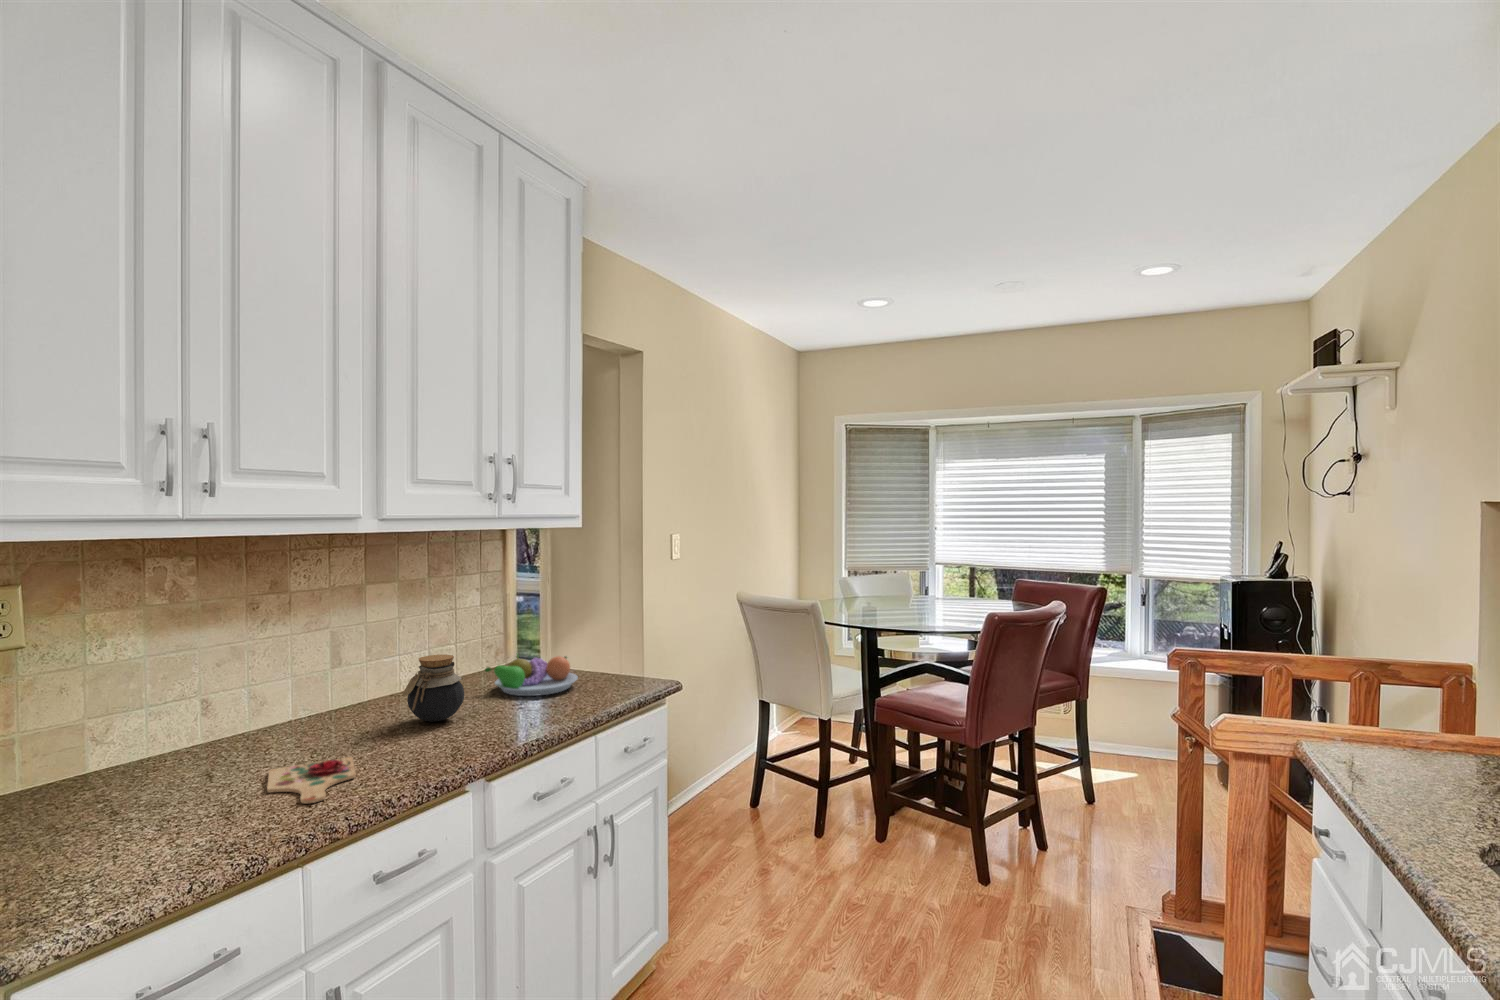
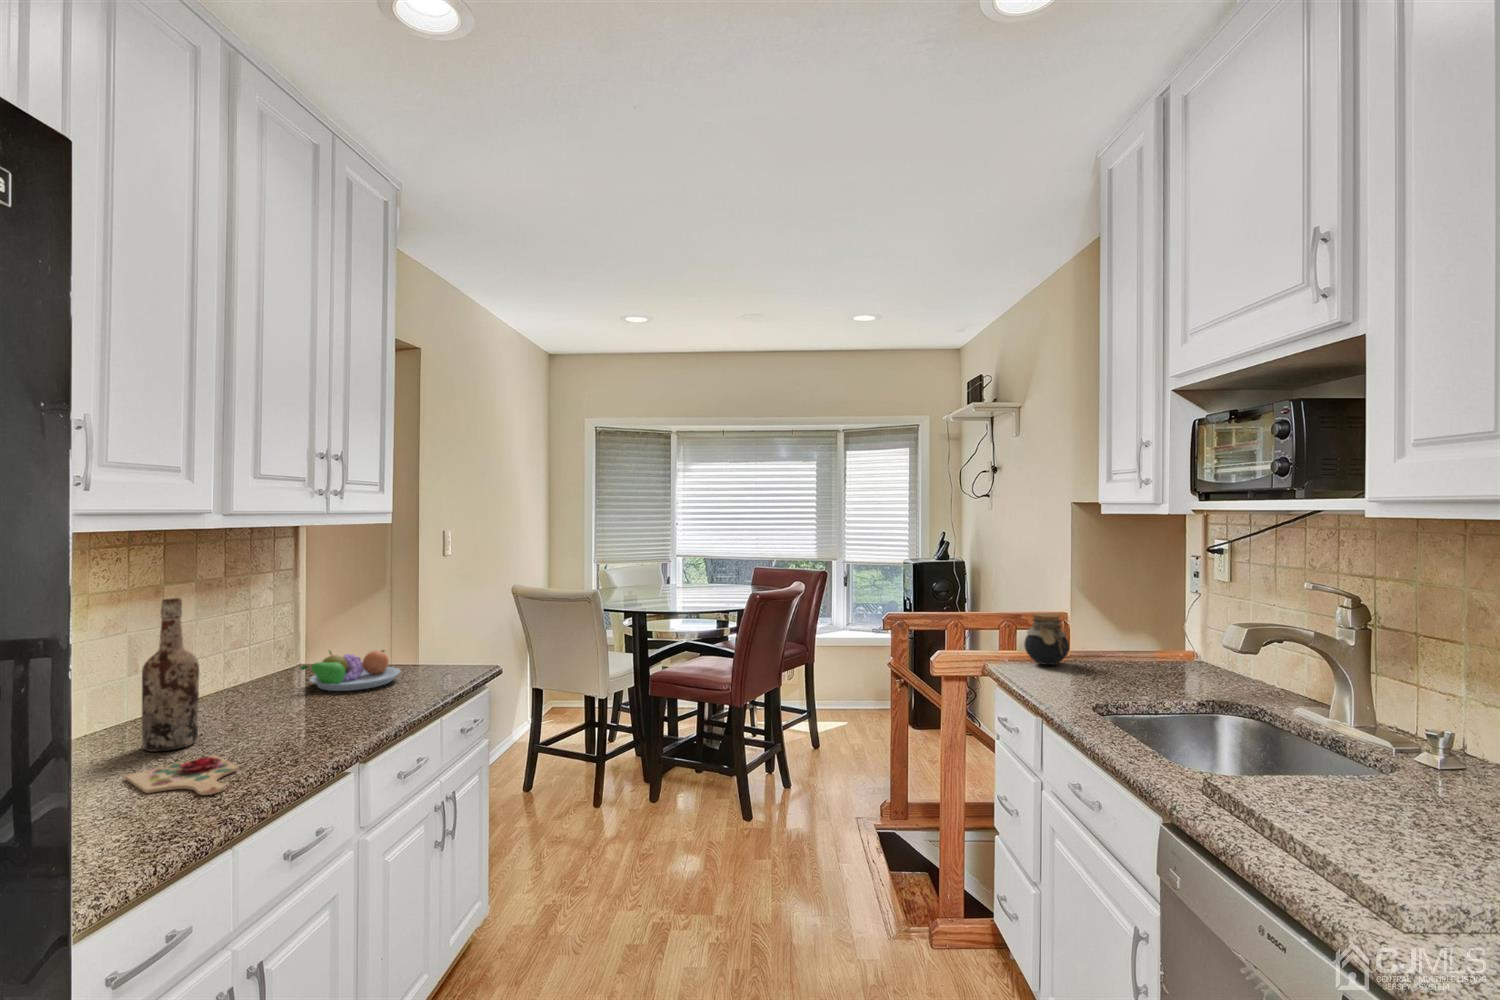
wine bottle: none [312,601,360,746] -> present [142,598,199,752]
jar: present [403,655,464,722] -> present [1024,613,1069,665]

